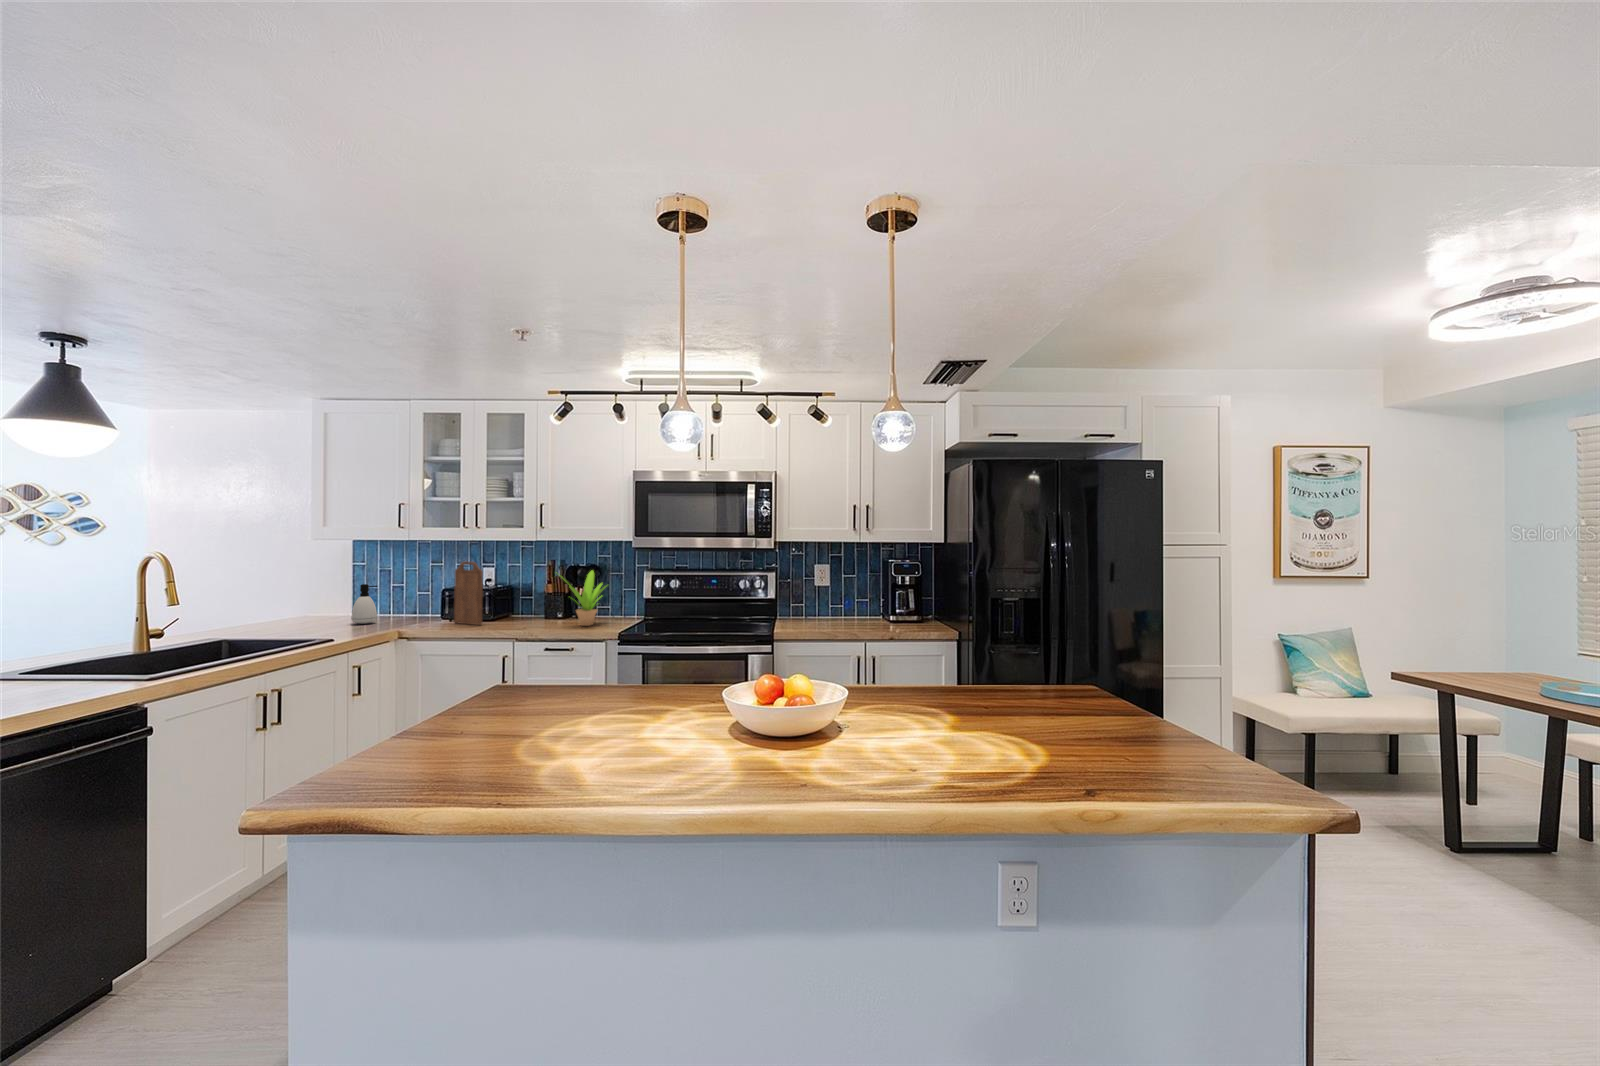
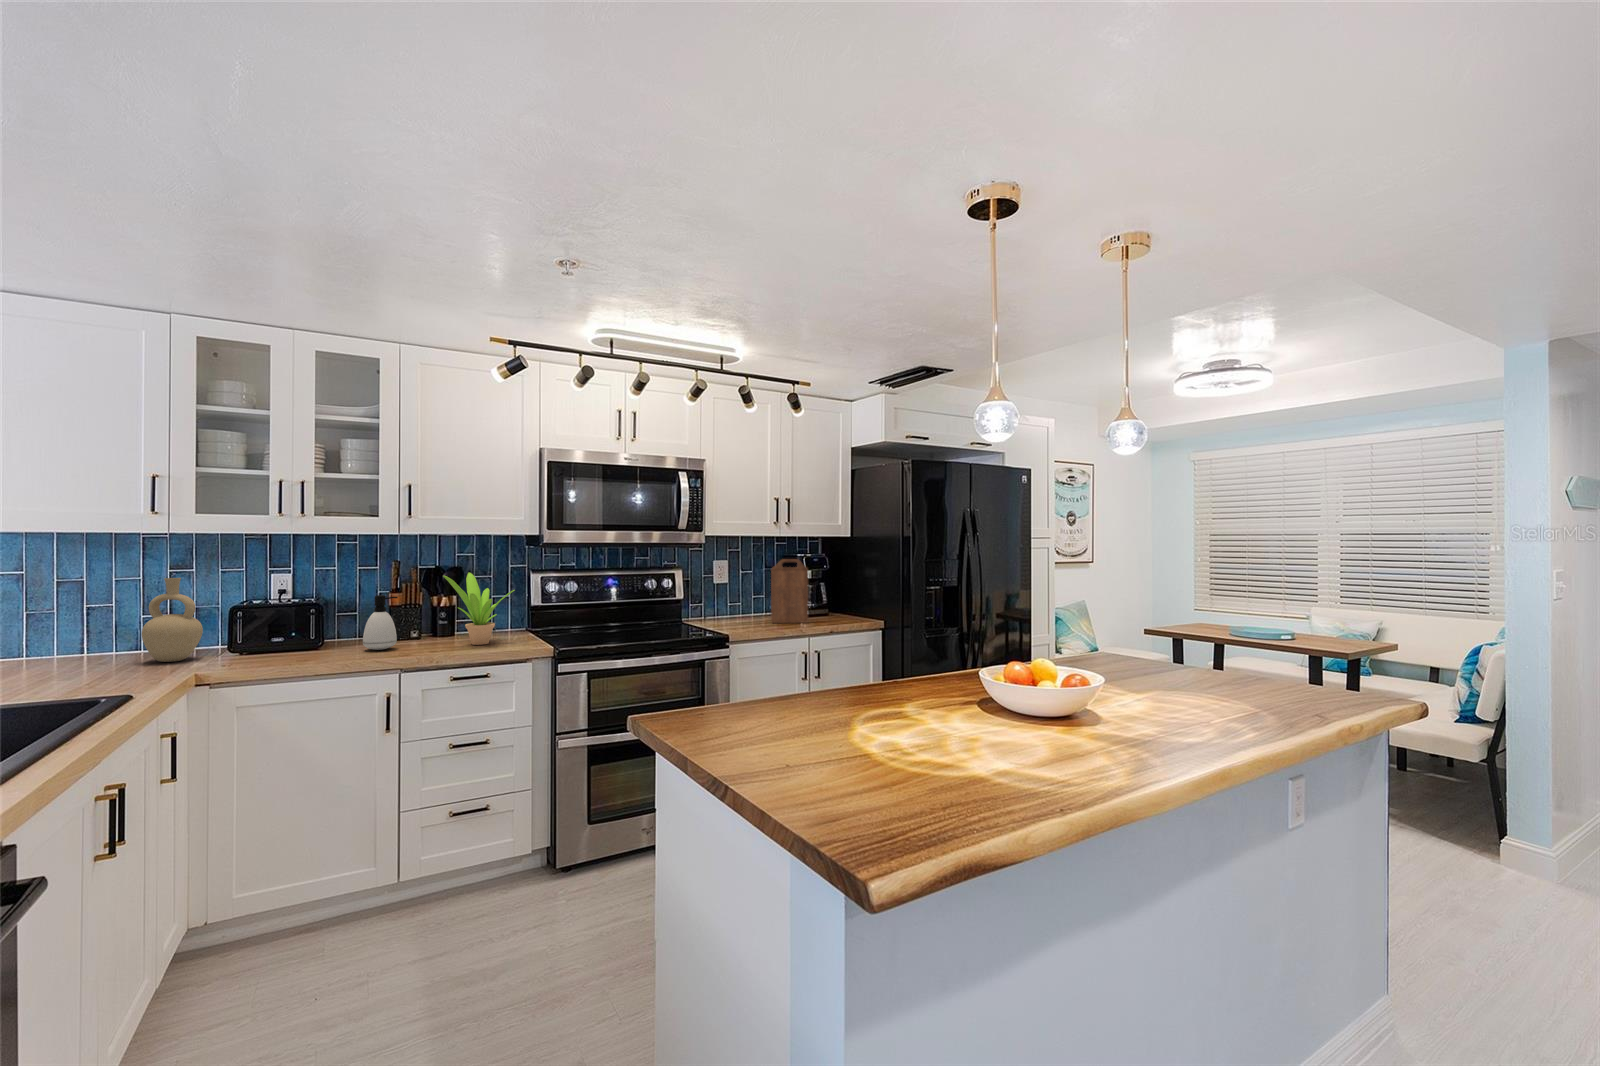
cutting board: present [454,562,483,625] -> present [771,559,808,623]
vase: none [398,569,431,622] -> present [142,578,203,662]
soap dispenser: present [351,584,377,624] -> present [363,595,398,650]

